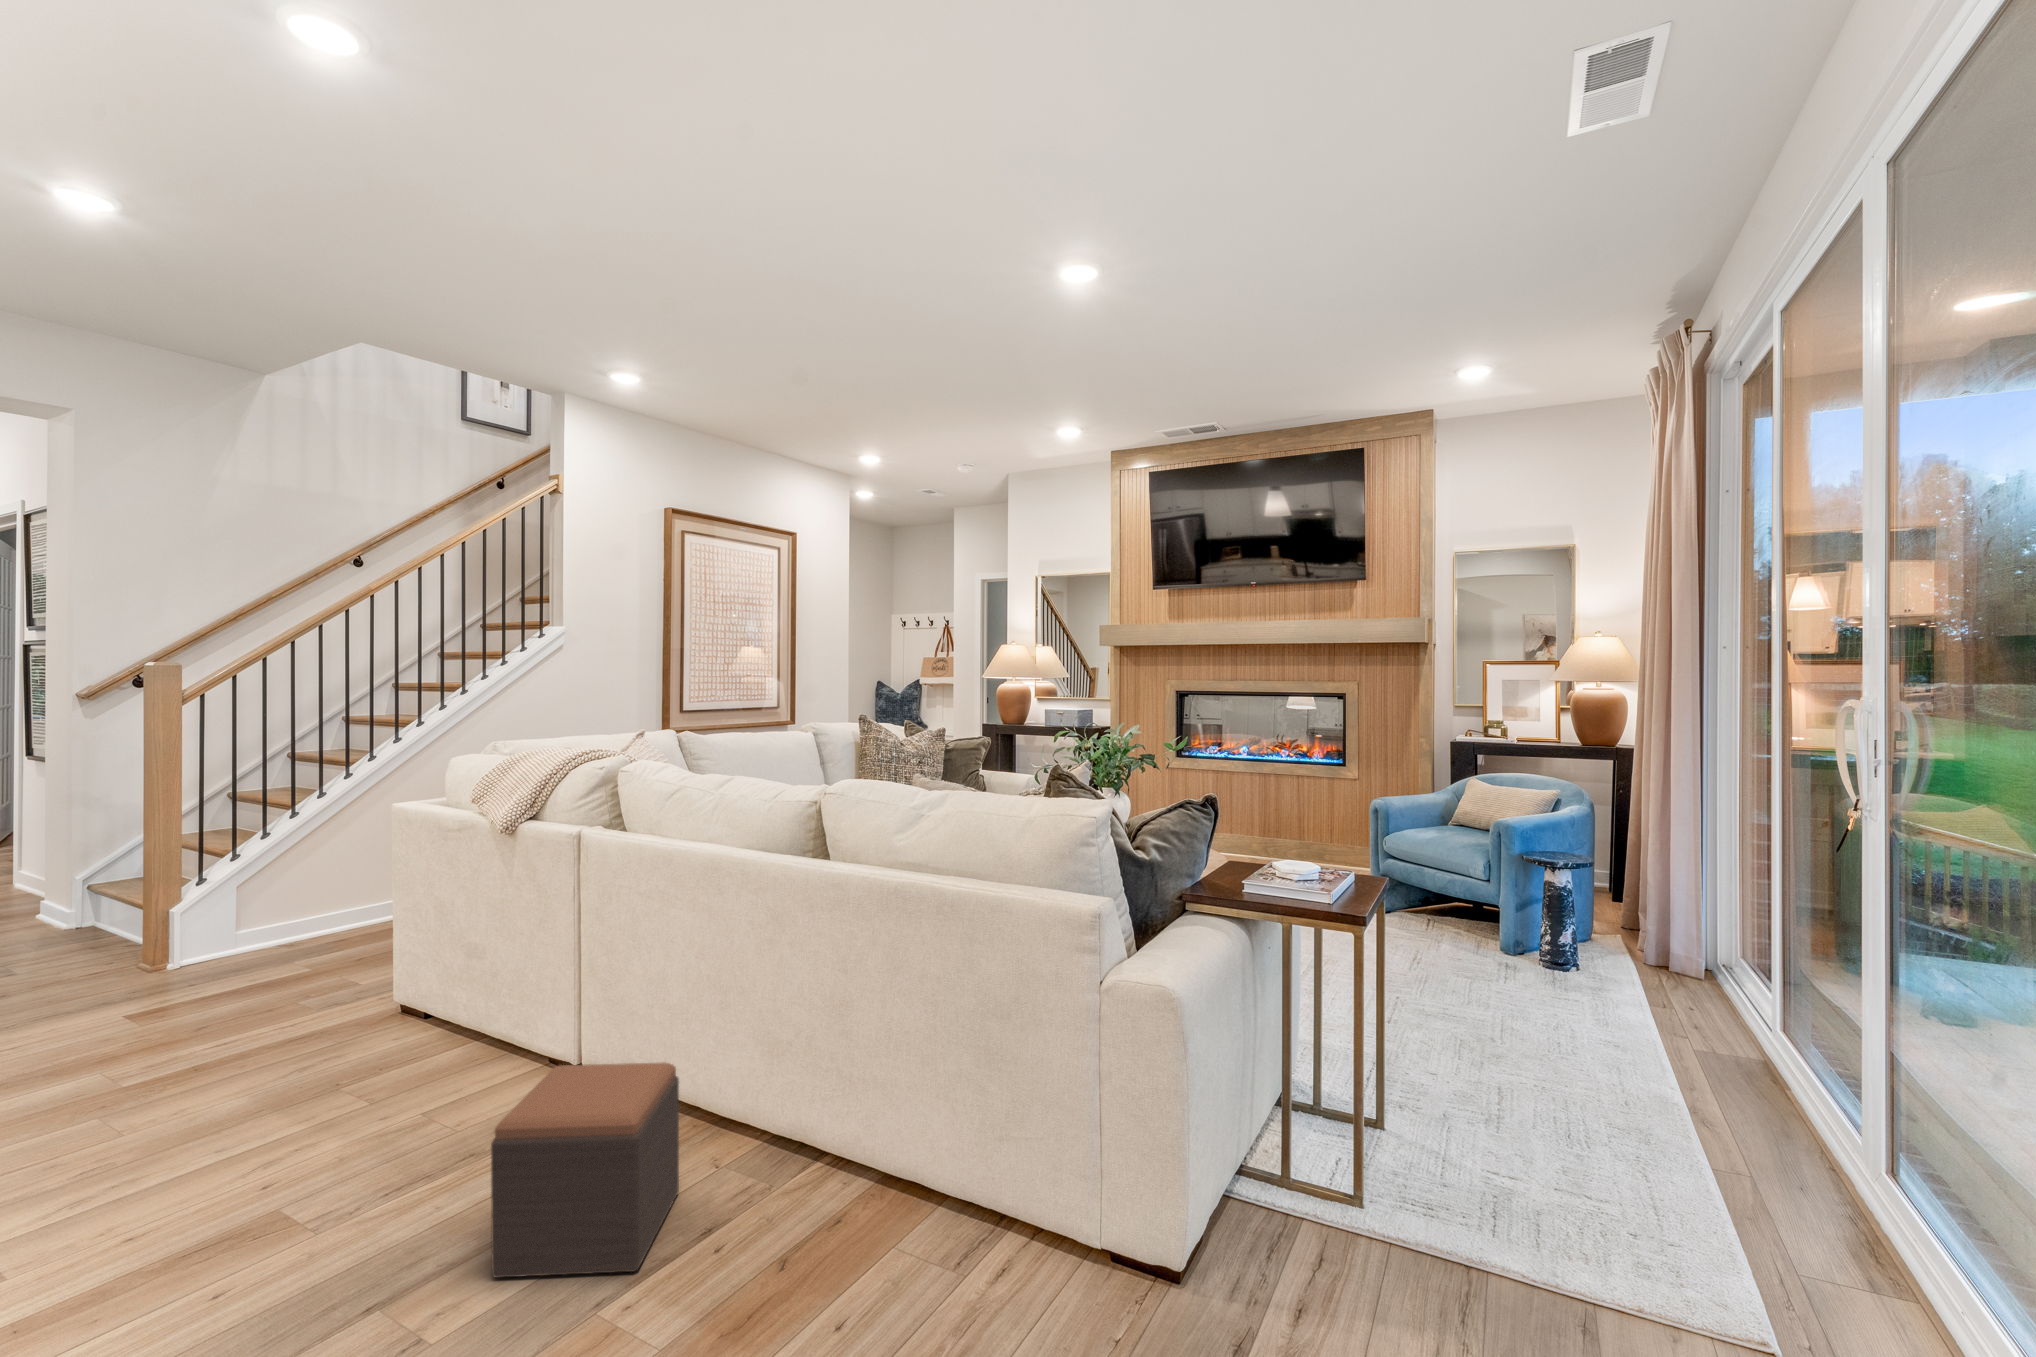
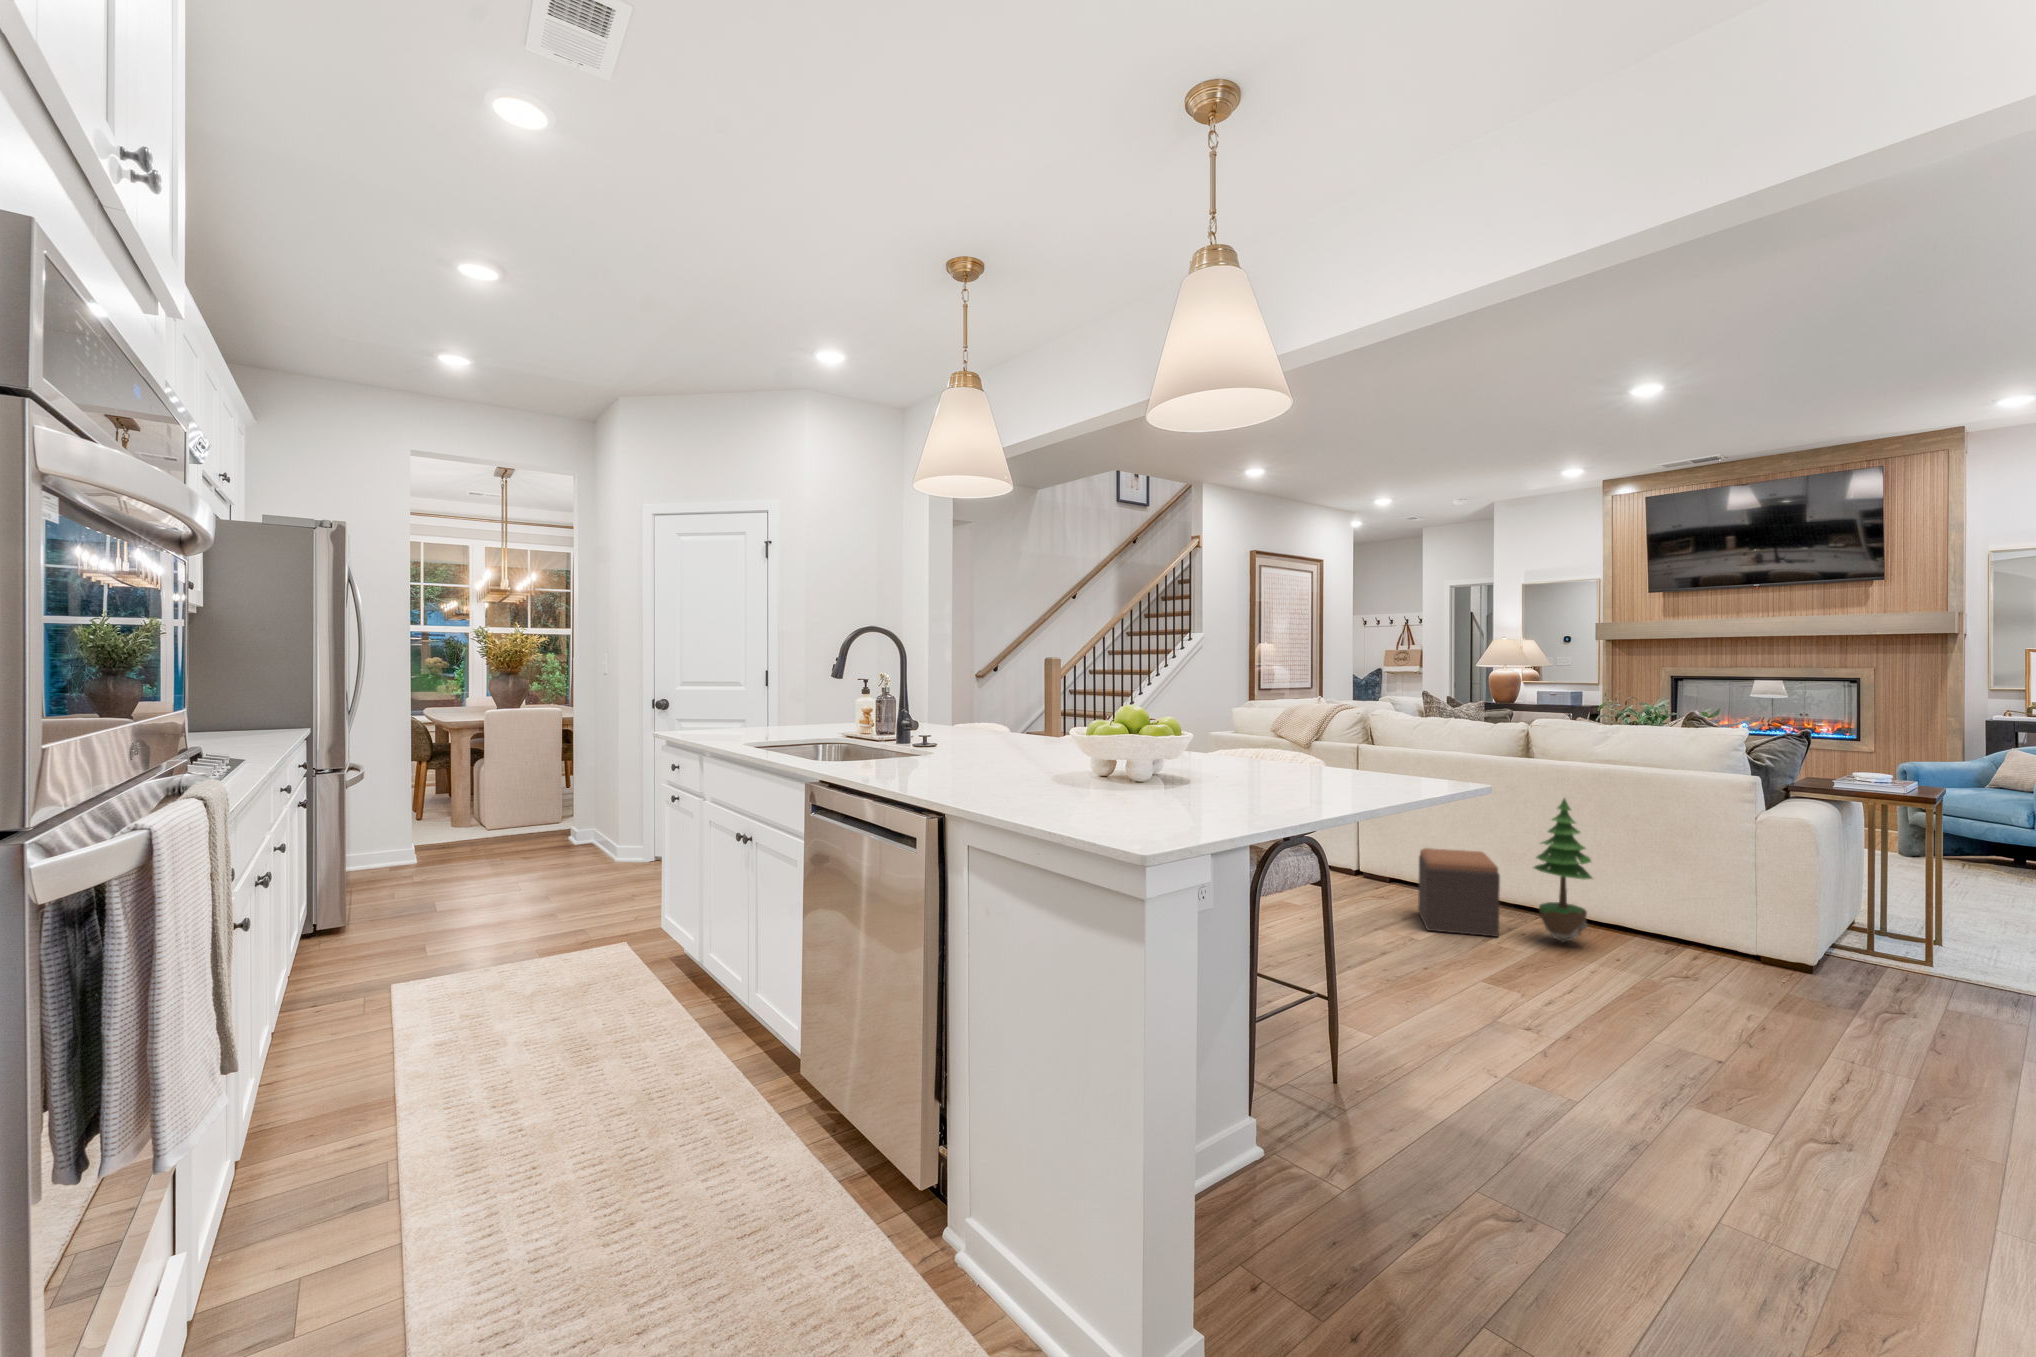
potted tree: none [701,964,814,1271] -> present [1534,798,1592,942]

